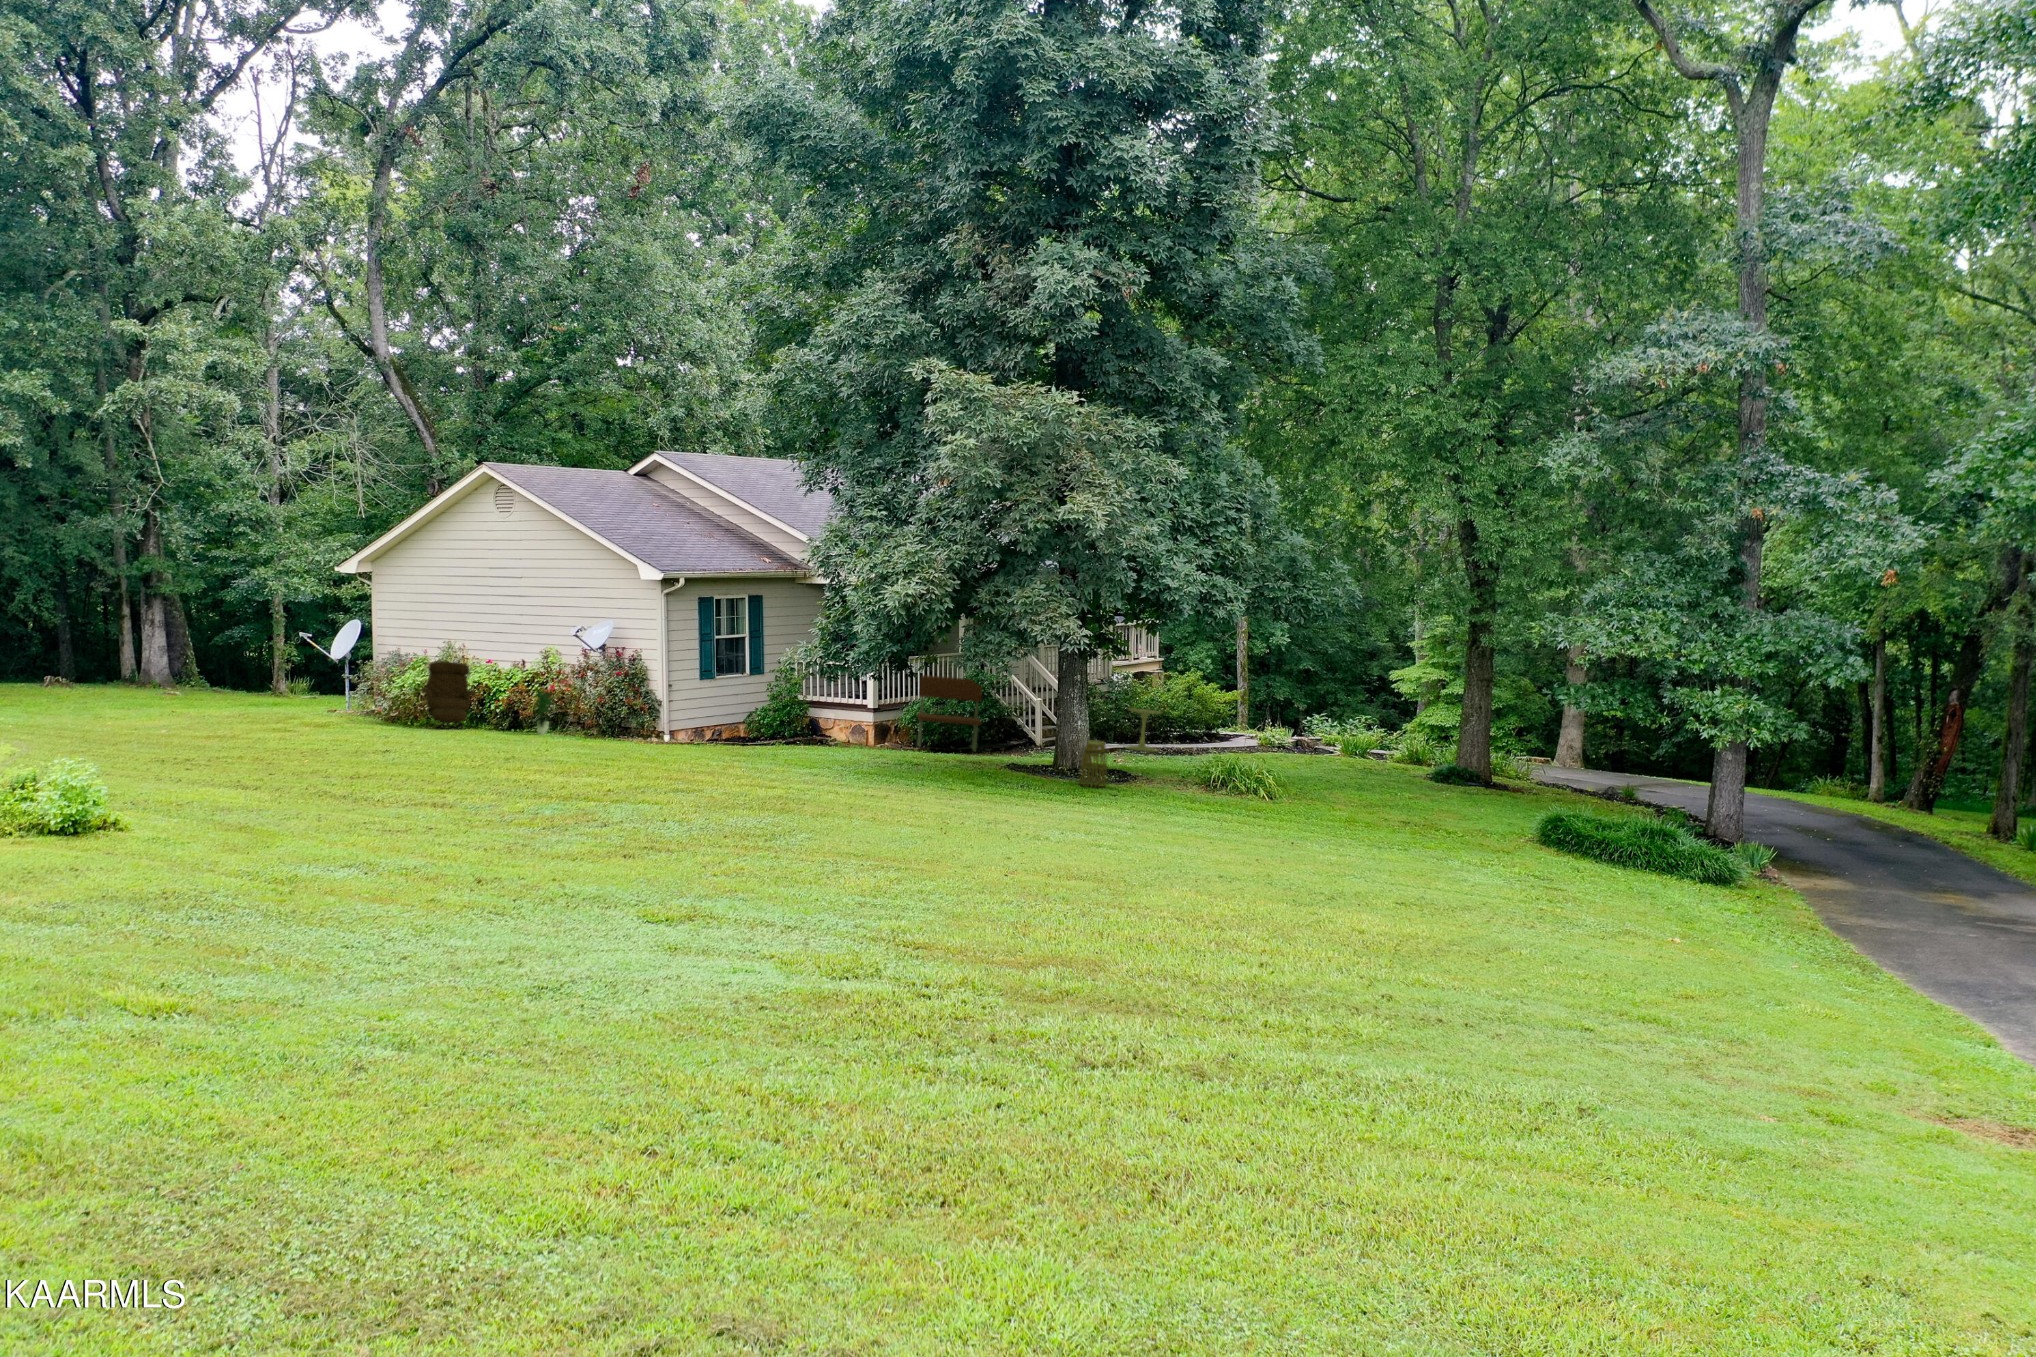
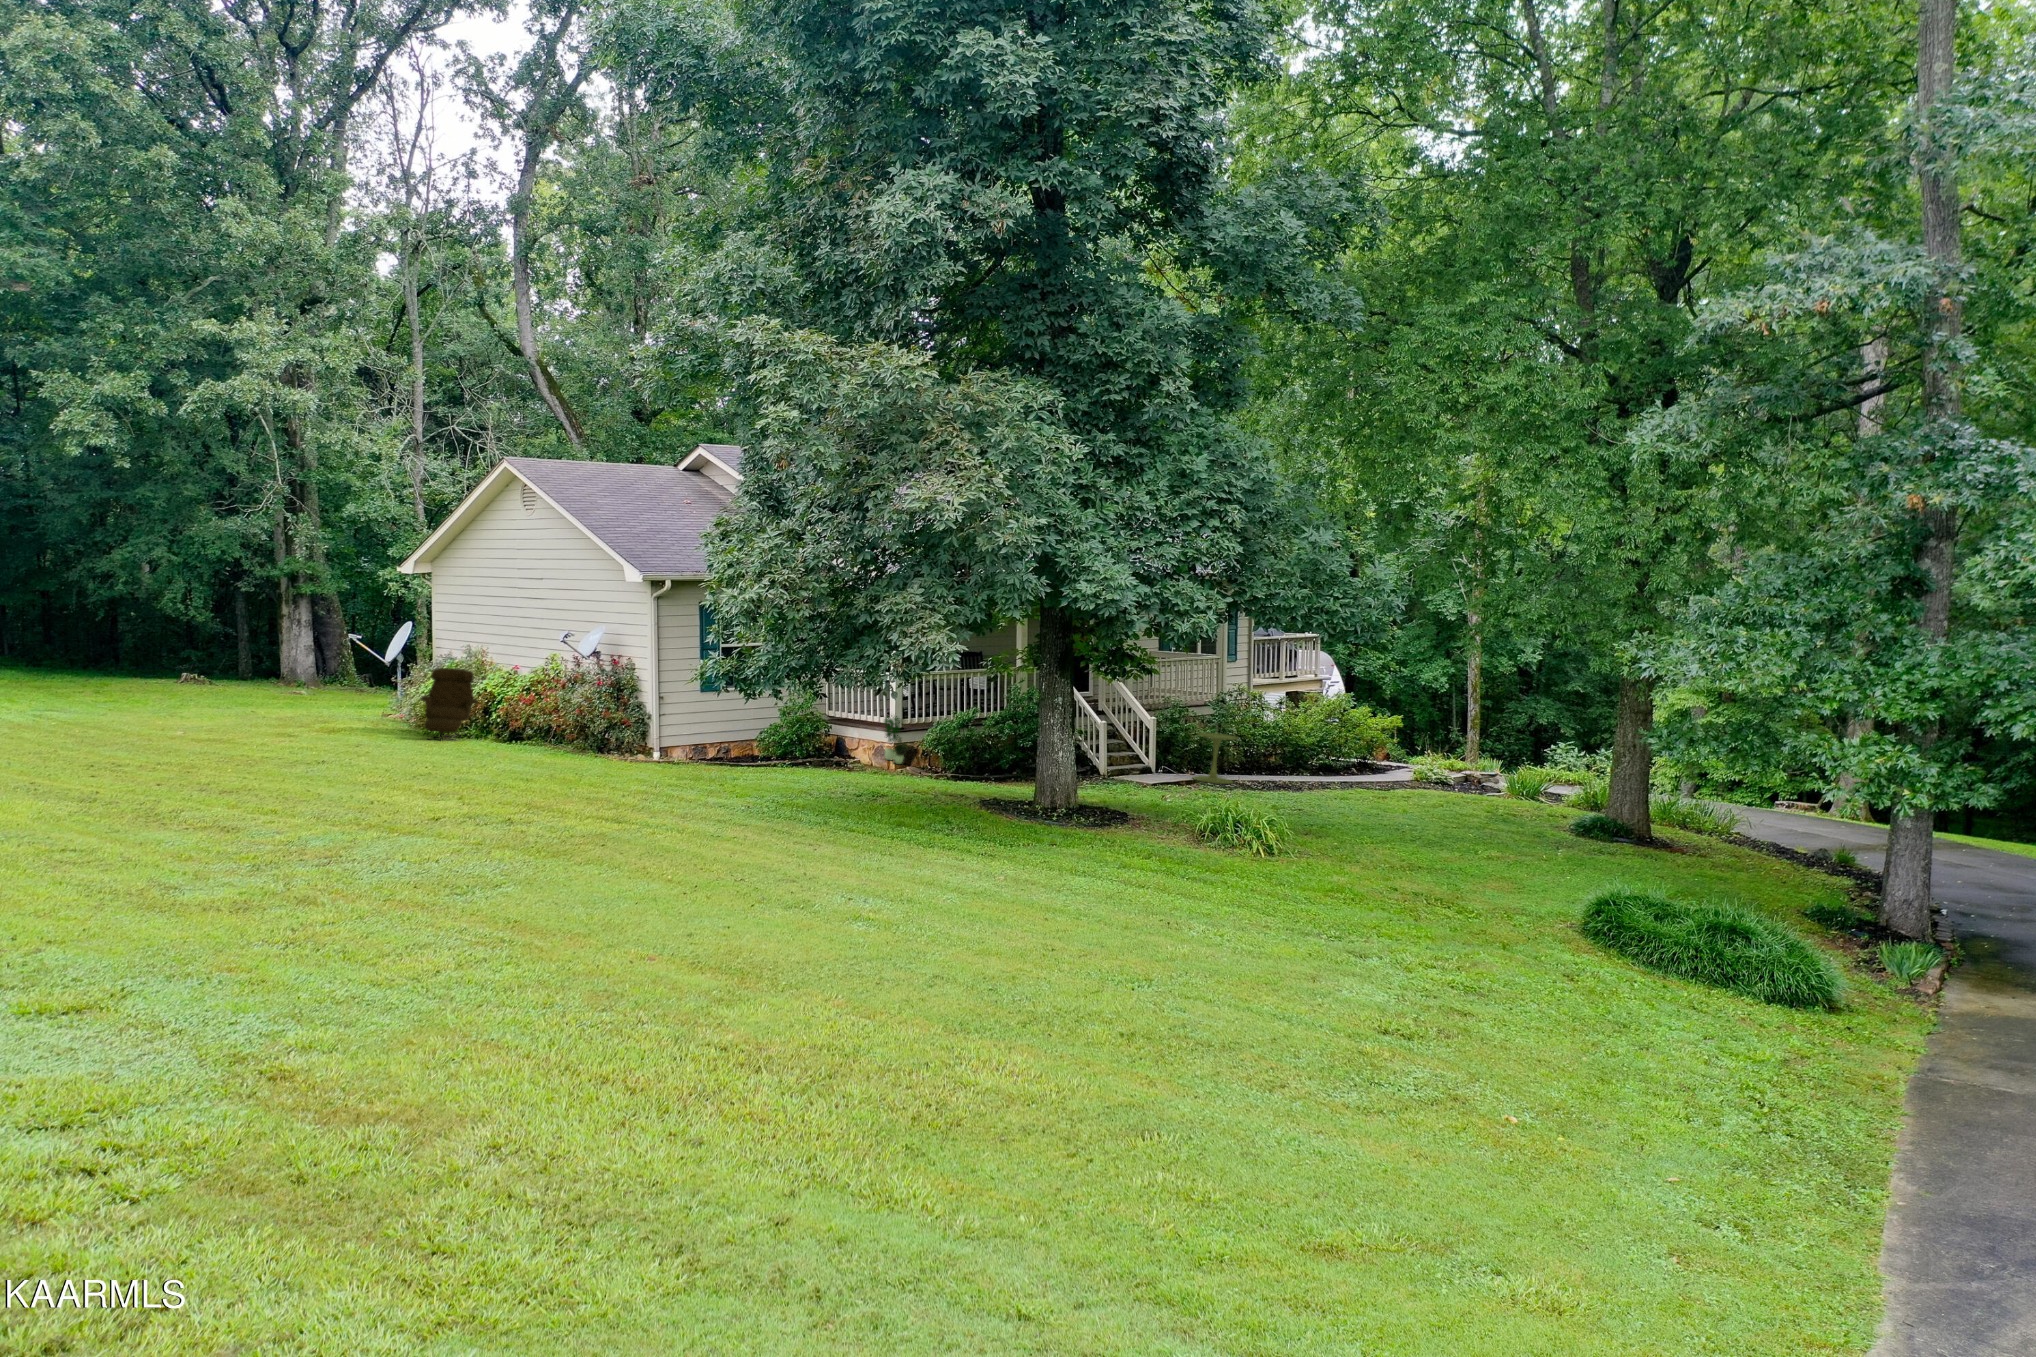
bench: present [917,675,982,751] -> none [923,692,1003,781]
potted plant: present [532,689,555,735] -> present [884,715,907,764]
basket: present [1079,740,1107,787] -> none [1059,775,1093,832]

